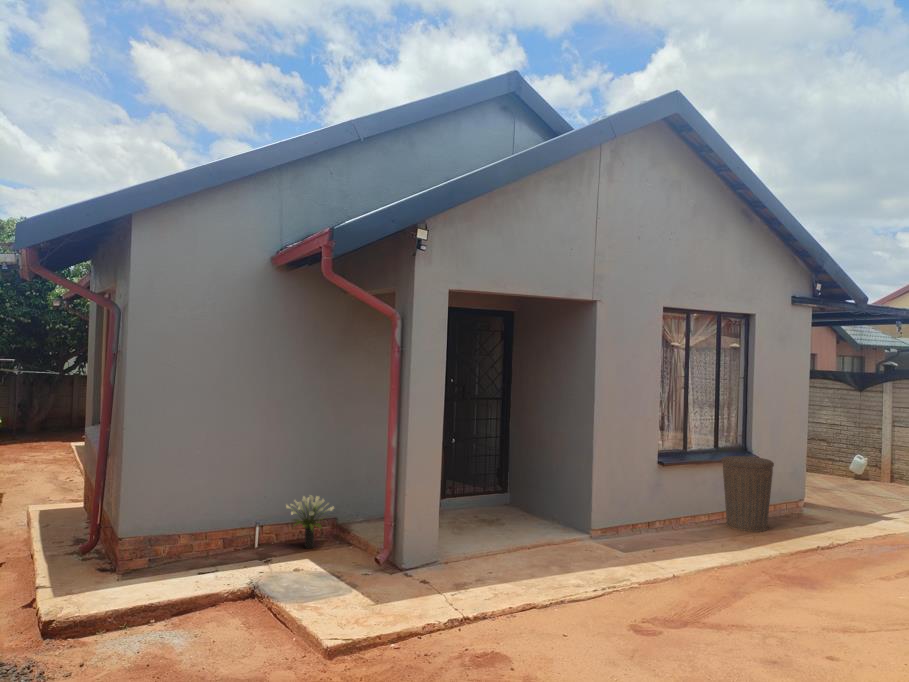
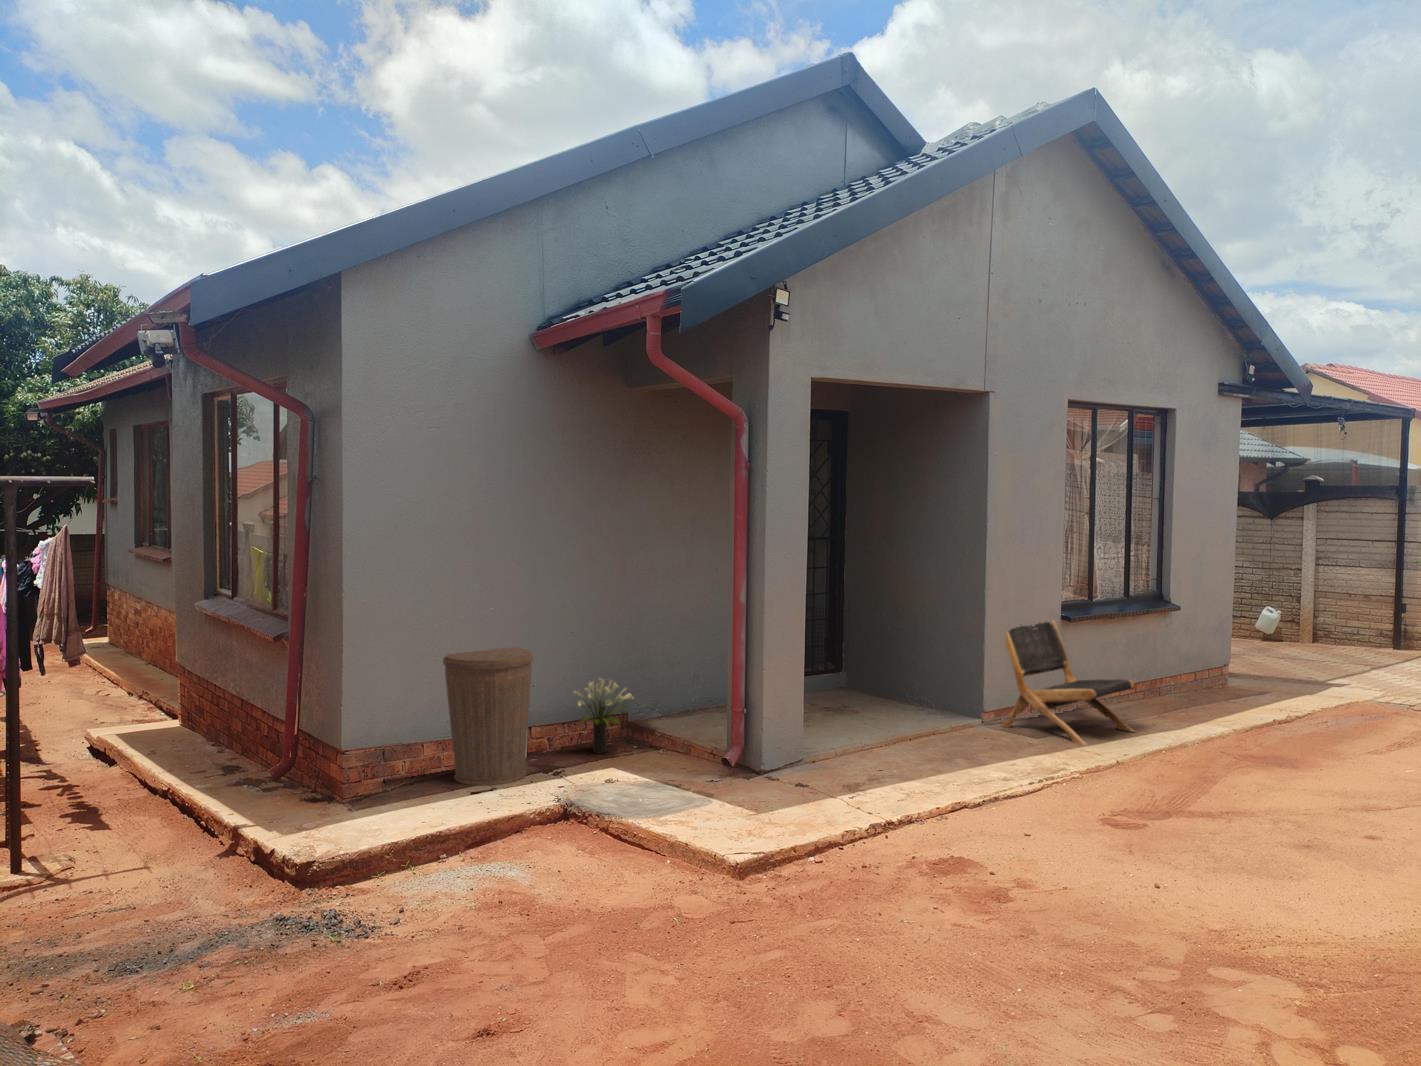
trash can: present [722,456,774,532] -> present [443,648,533,785]
lounge chair: none [607,464,704,561] -> present [1002,620,1135,745]

